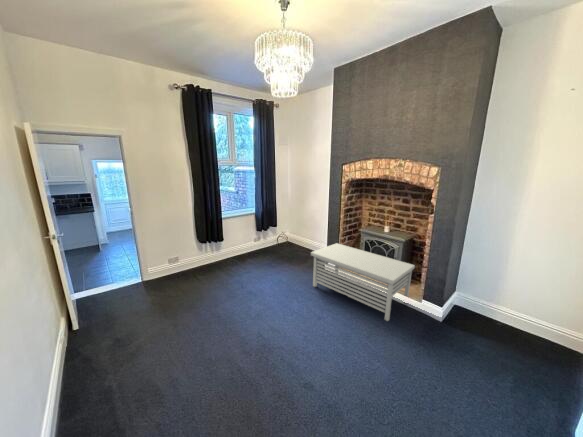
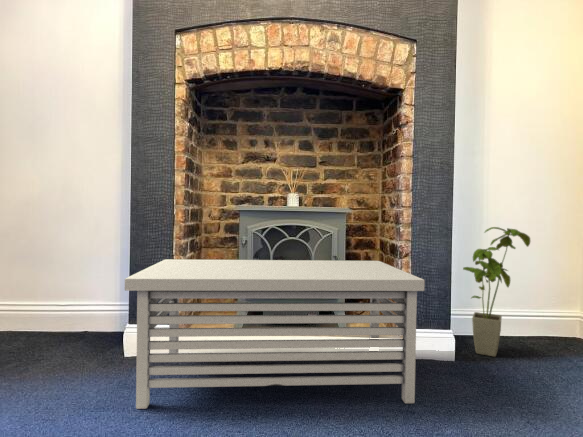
house plant: none [459,266,506,329] -> present [463,227,530,356]

